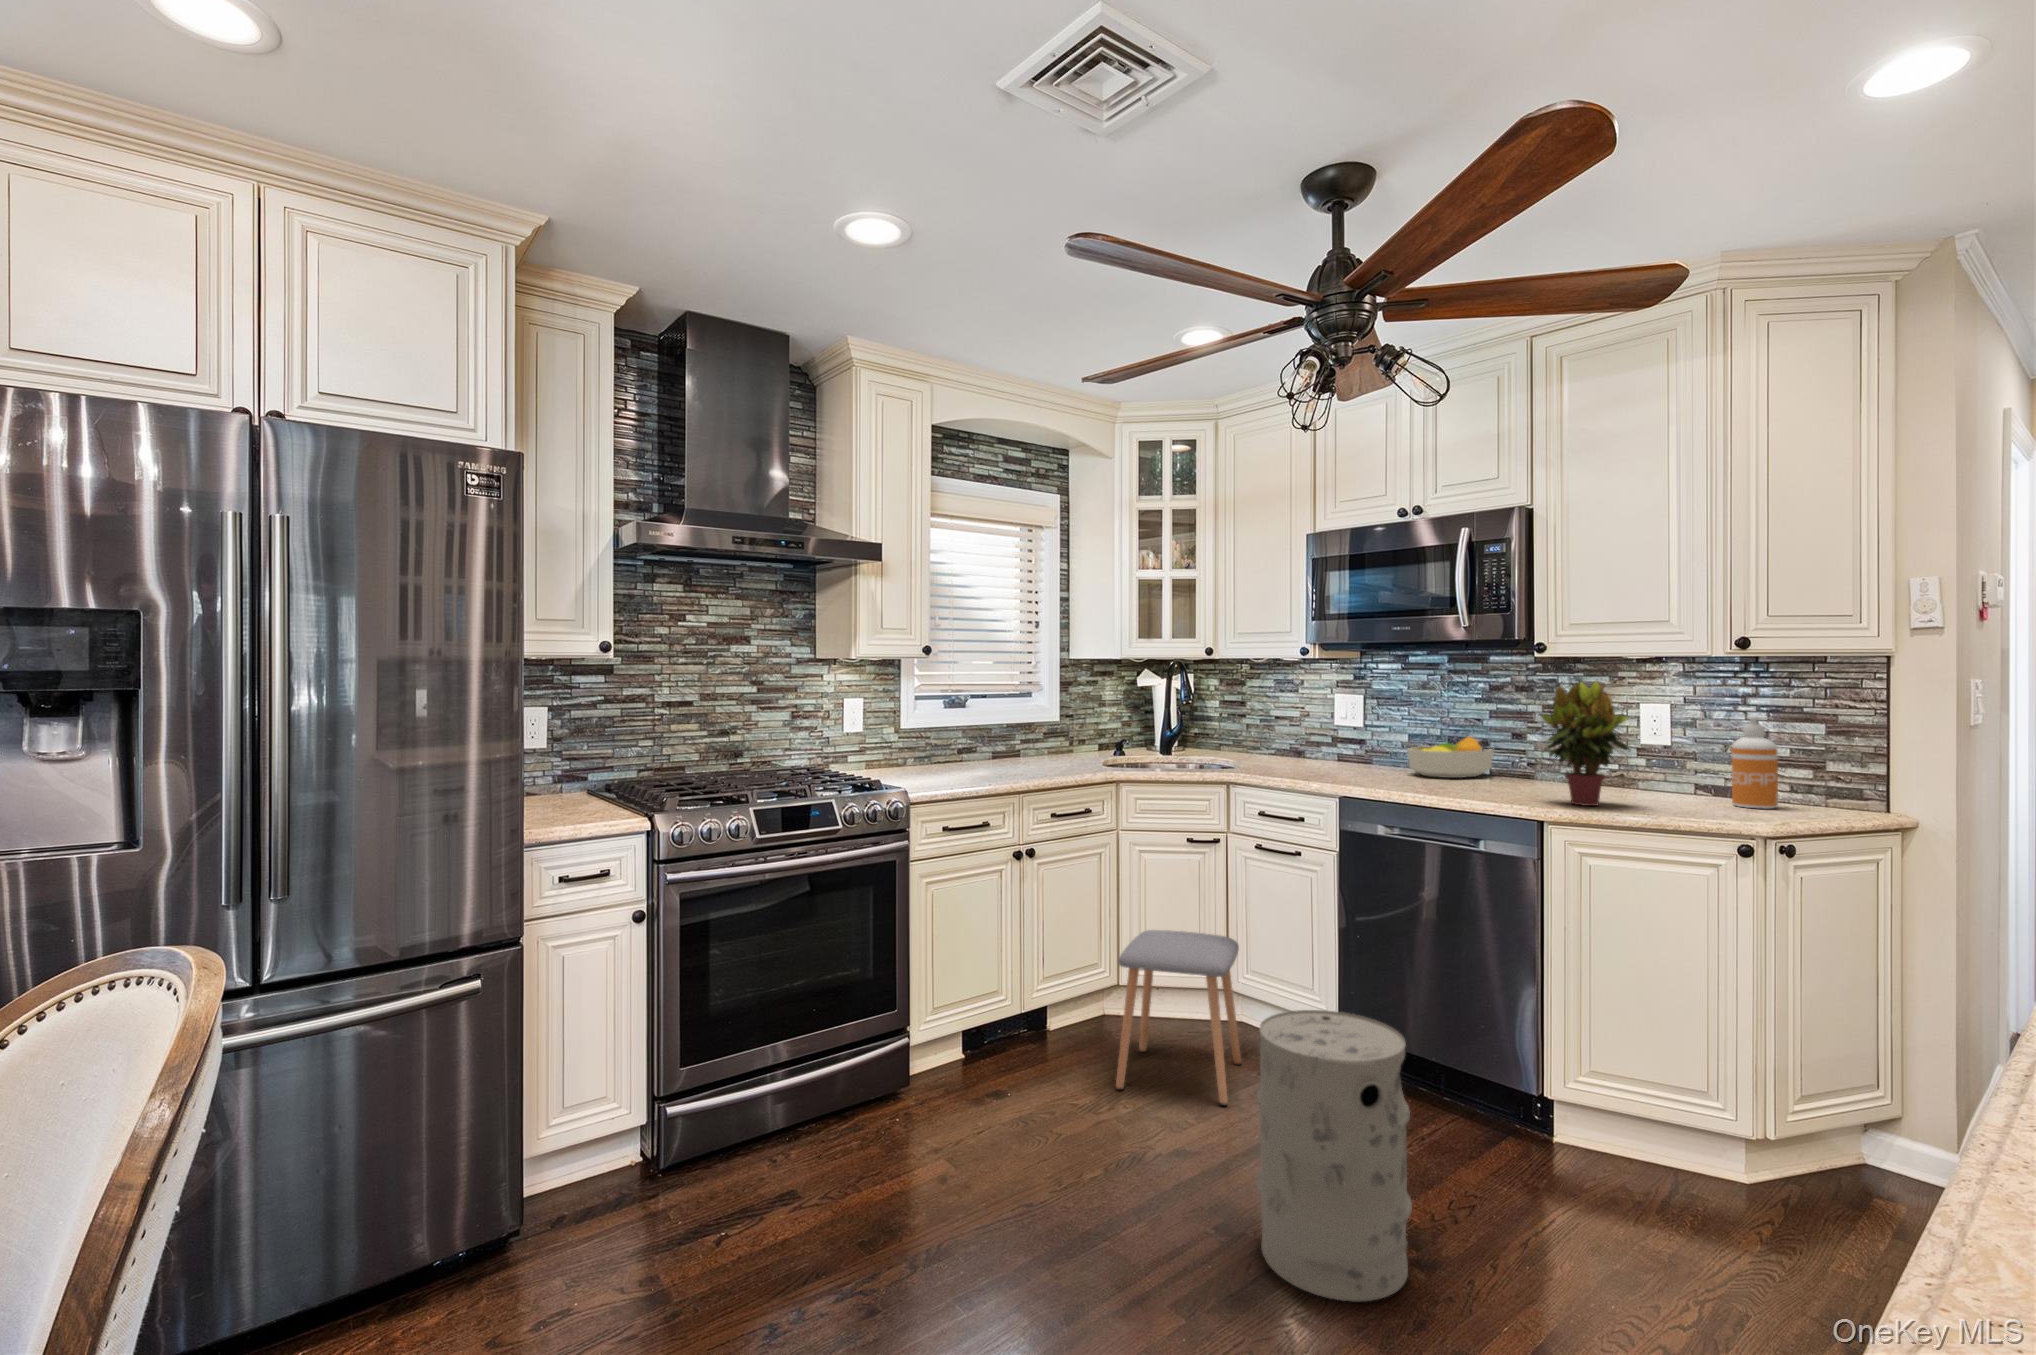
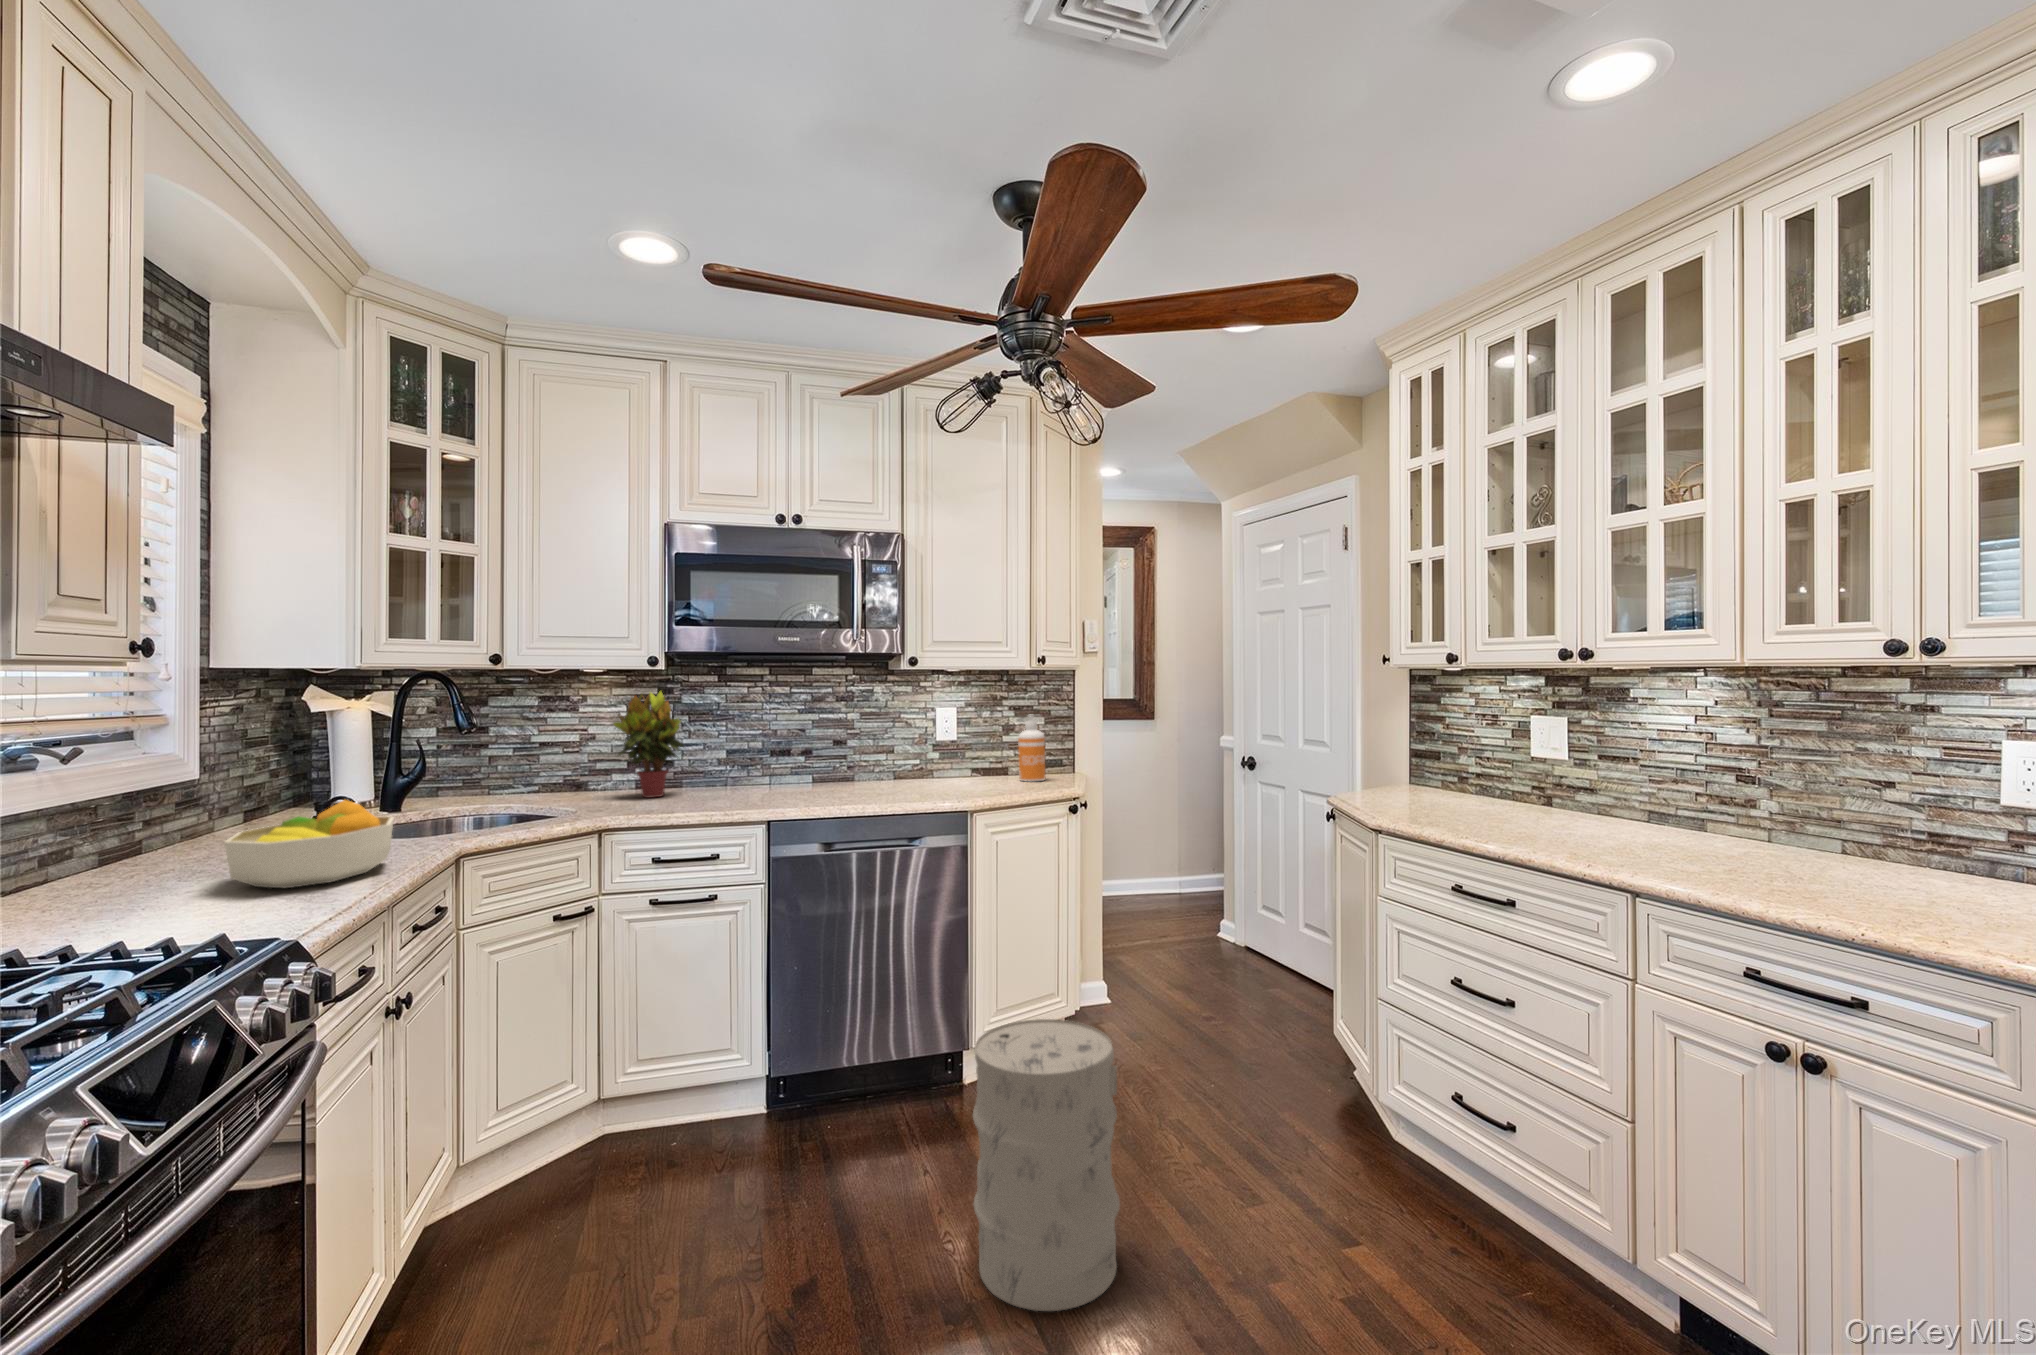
potted plant: present [1541,681,1629,806] -> present [613,691,684,798]
fruit bowl: present [1407,737,1493,778] -> present [224,800,394,888]
stool: present [1116,930,1242,1105] -> none [559,1019,760,1285]

